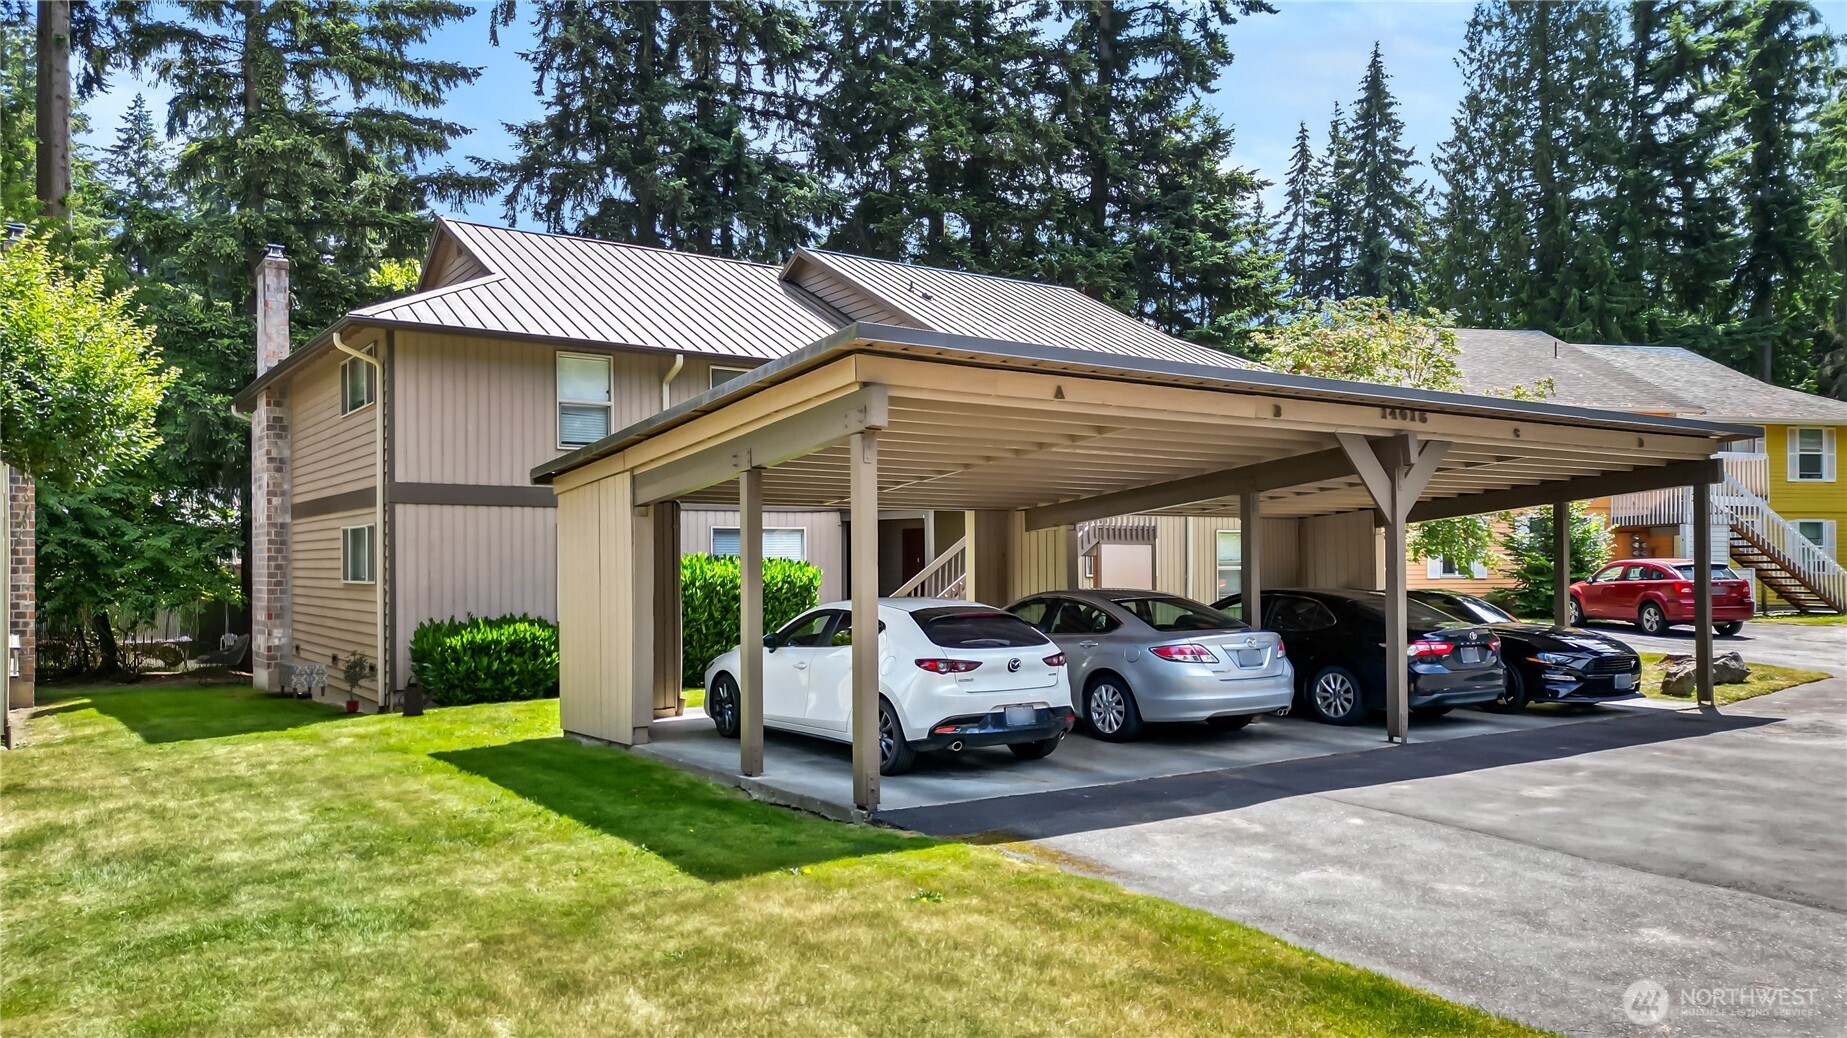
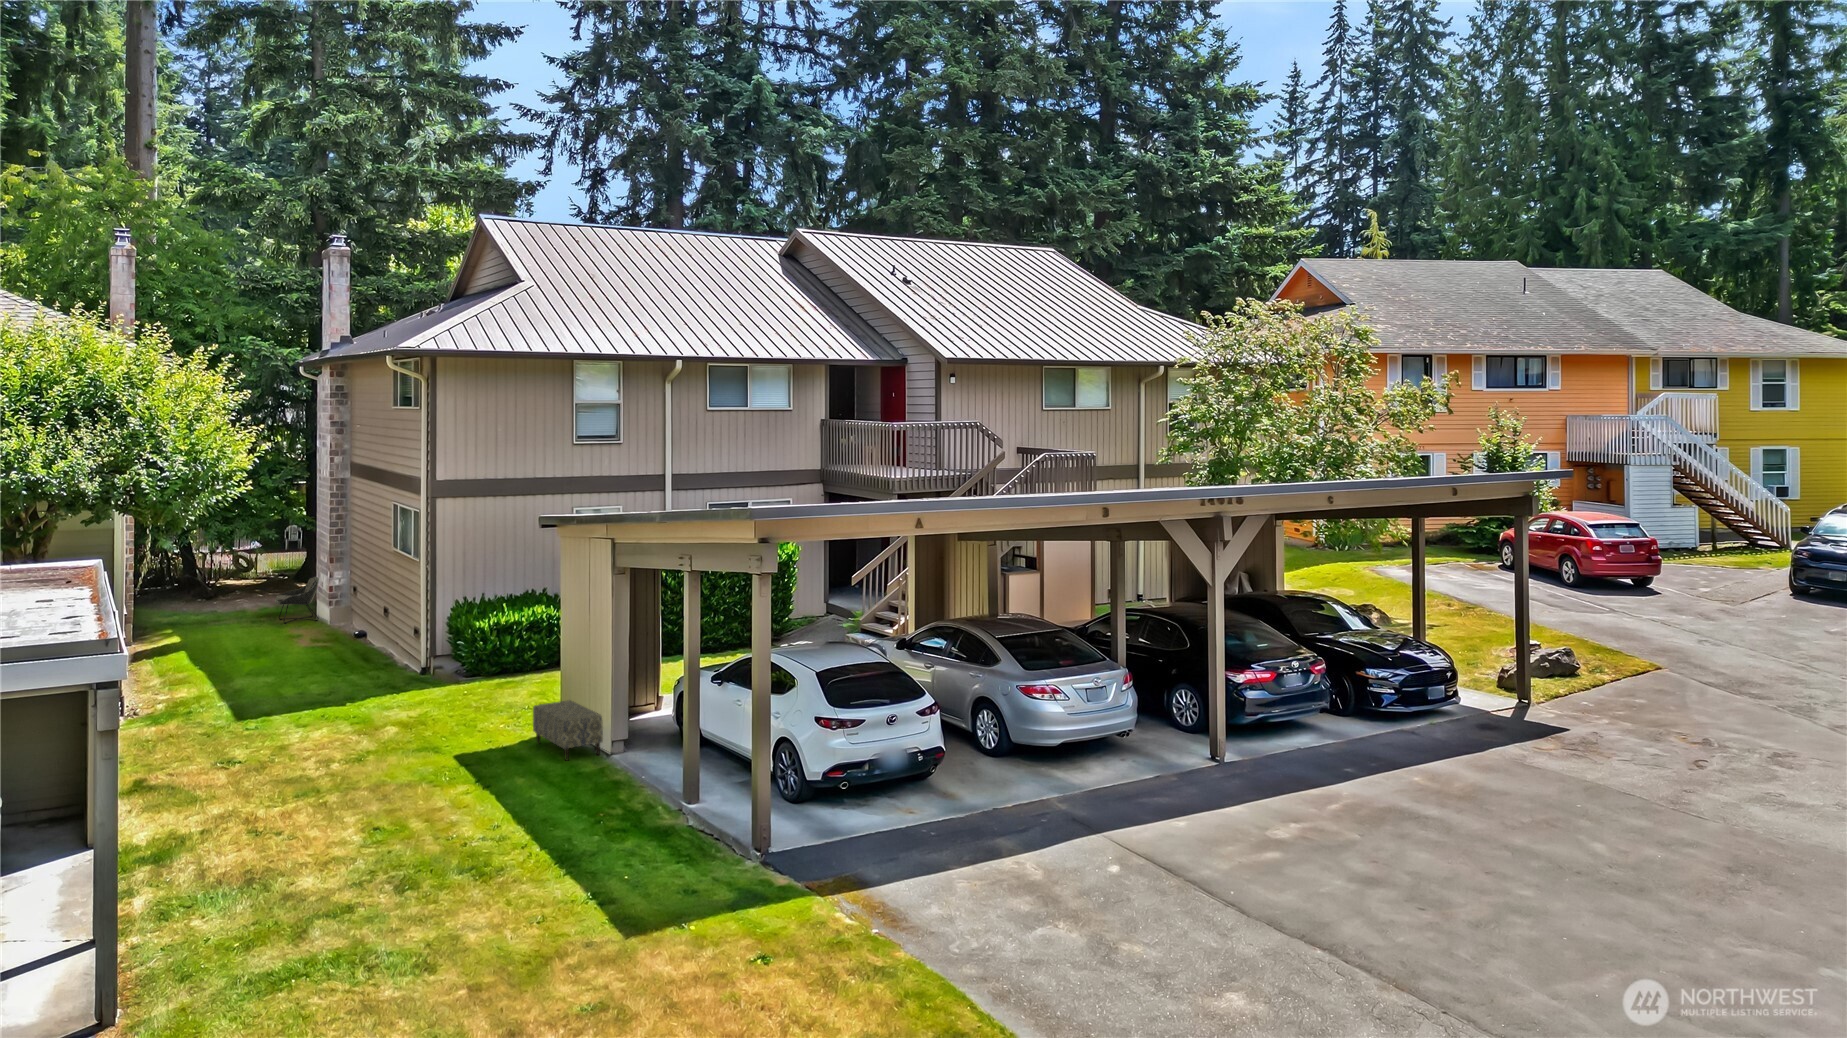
potted tree: present [343,650,377,713] -> none [392,624,423,675]
bench: present [278,661,328,698] -> present [533,700,603,761]
watering can: present [398,676,438,716] -> none [439,650,475,683]

